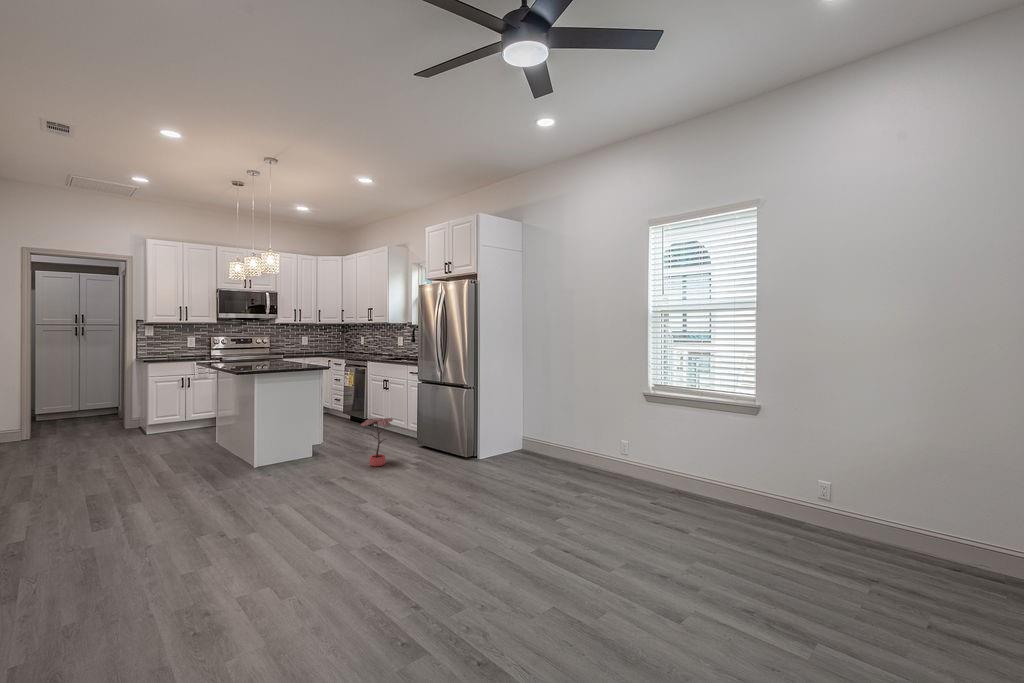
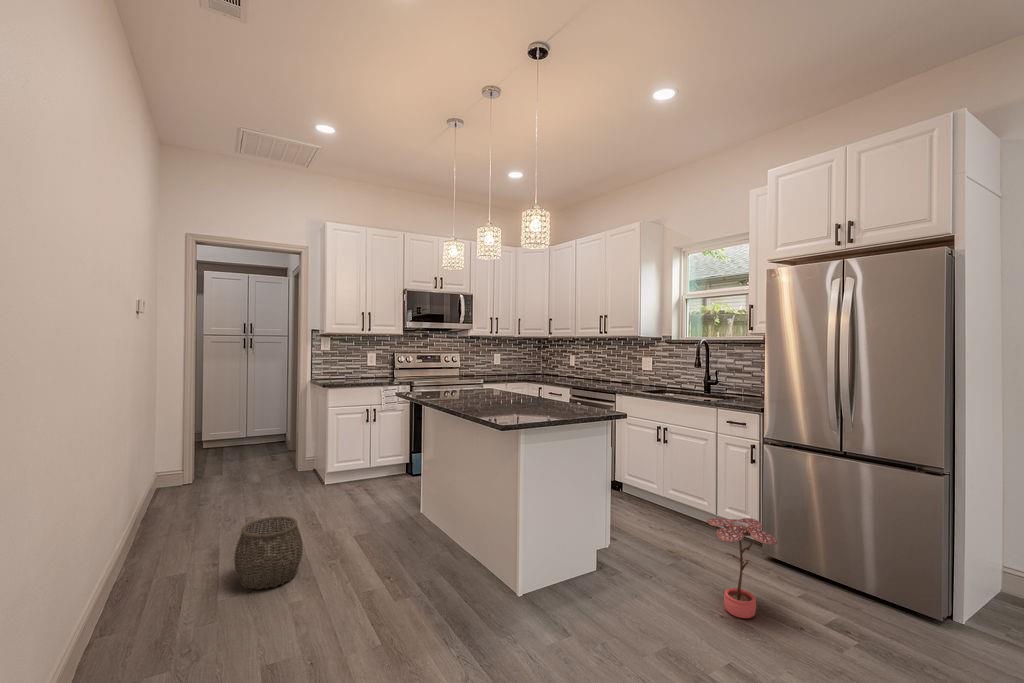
woven basket: none [66,436,117,476] -> present [234,516,303,590]

